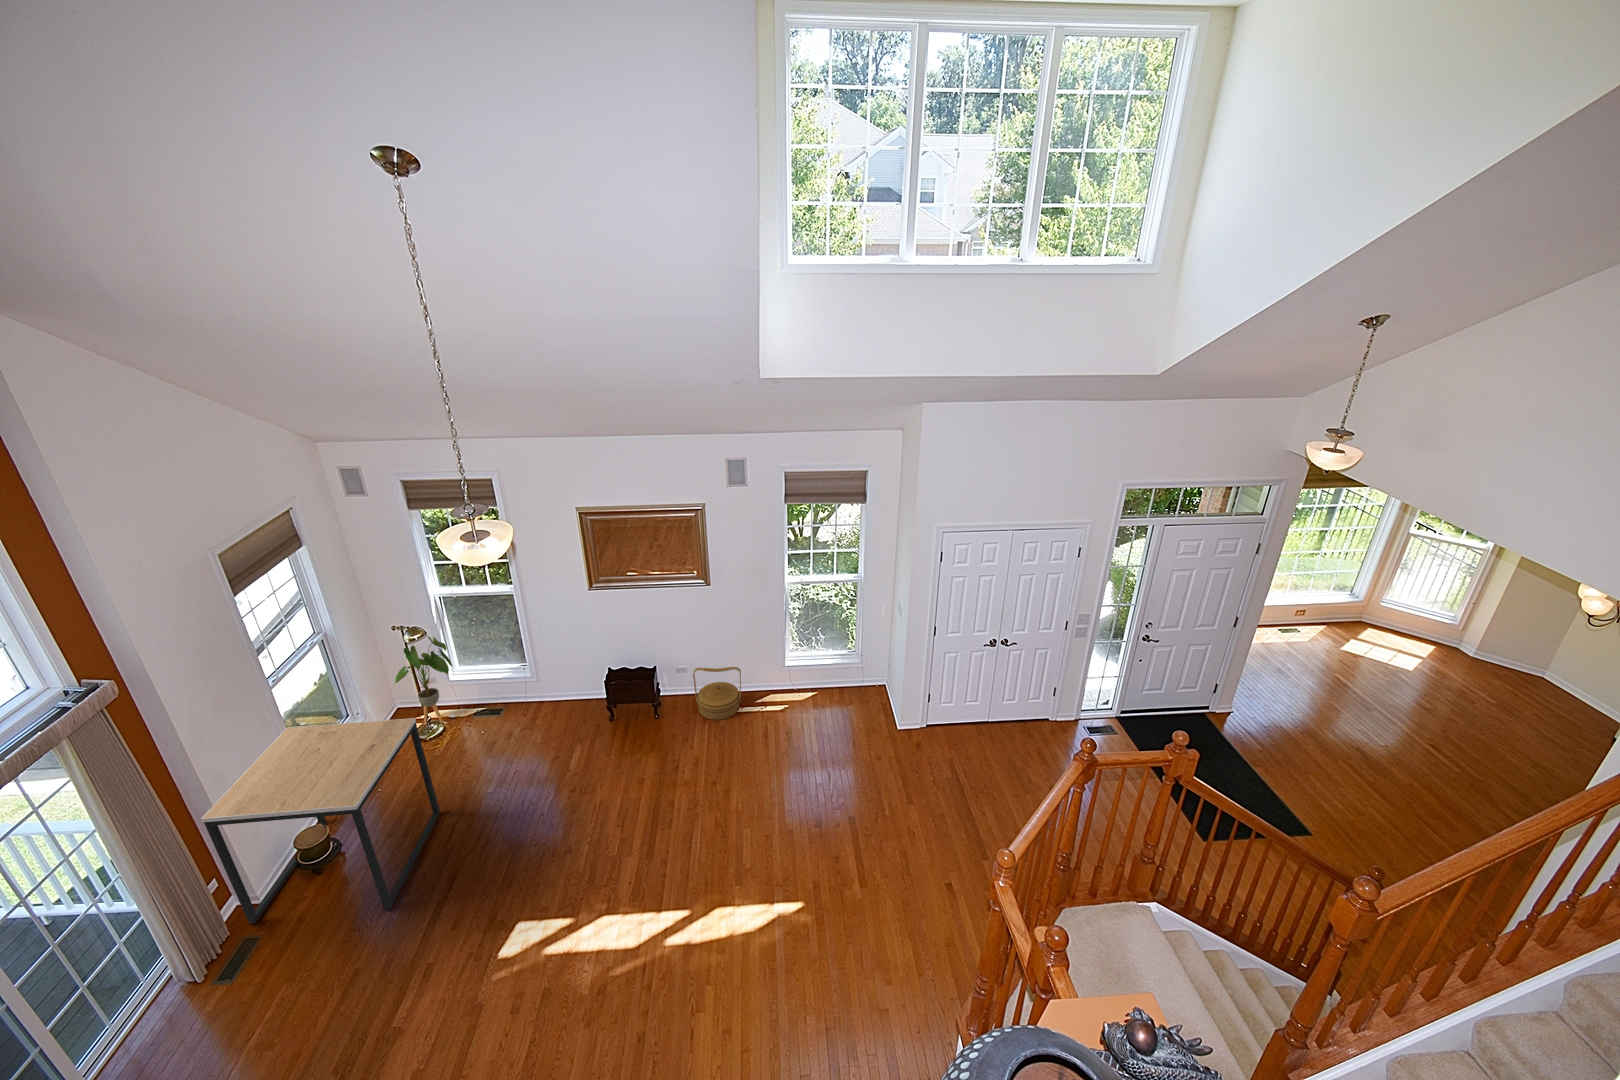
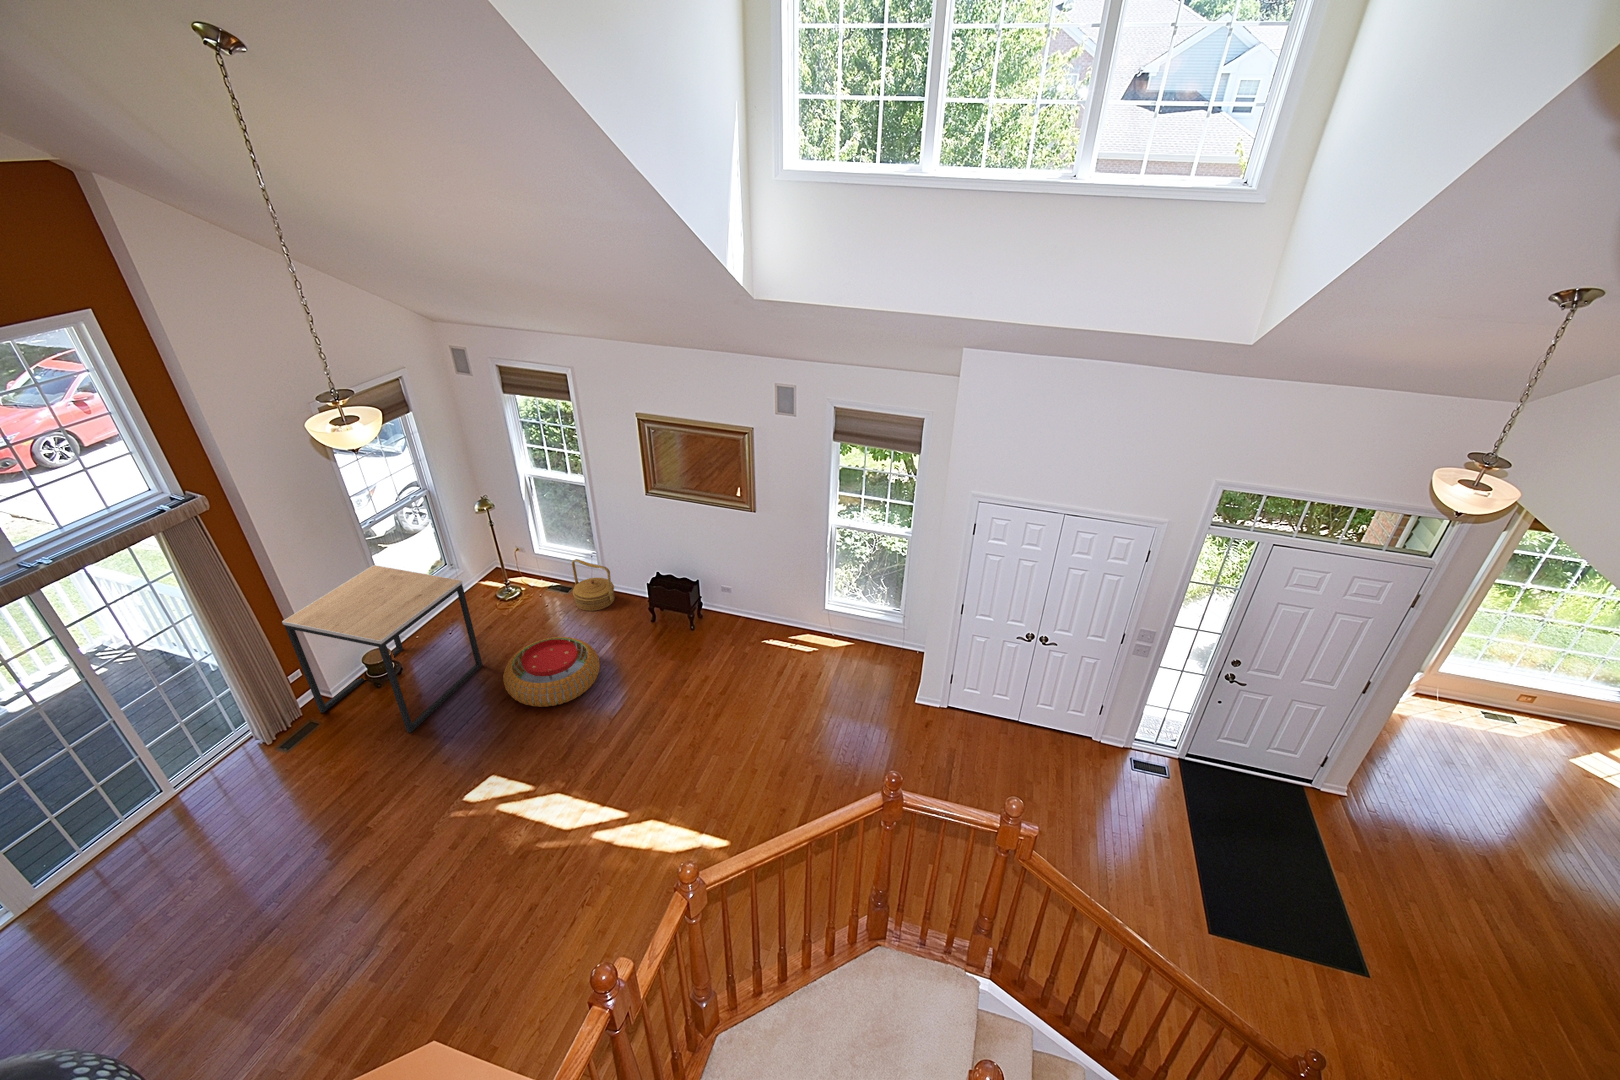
house plant: present [394,637,452,725] -> none [480,513,532,591]
woven basket: present [693,667,741,720] -> present [572,559,615,611]
pouf: none [479,754,587,838] -> present [503,637,600,707]

